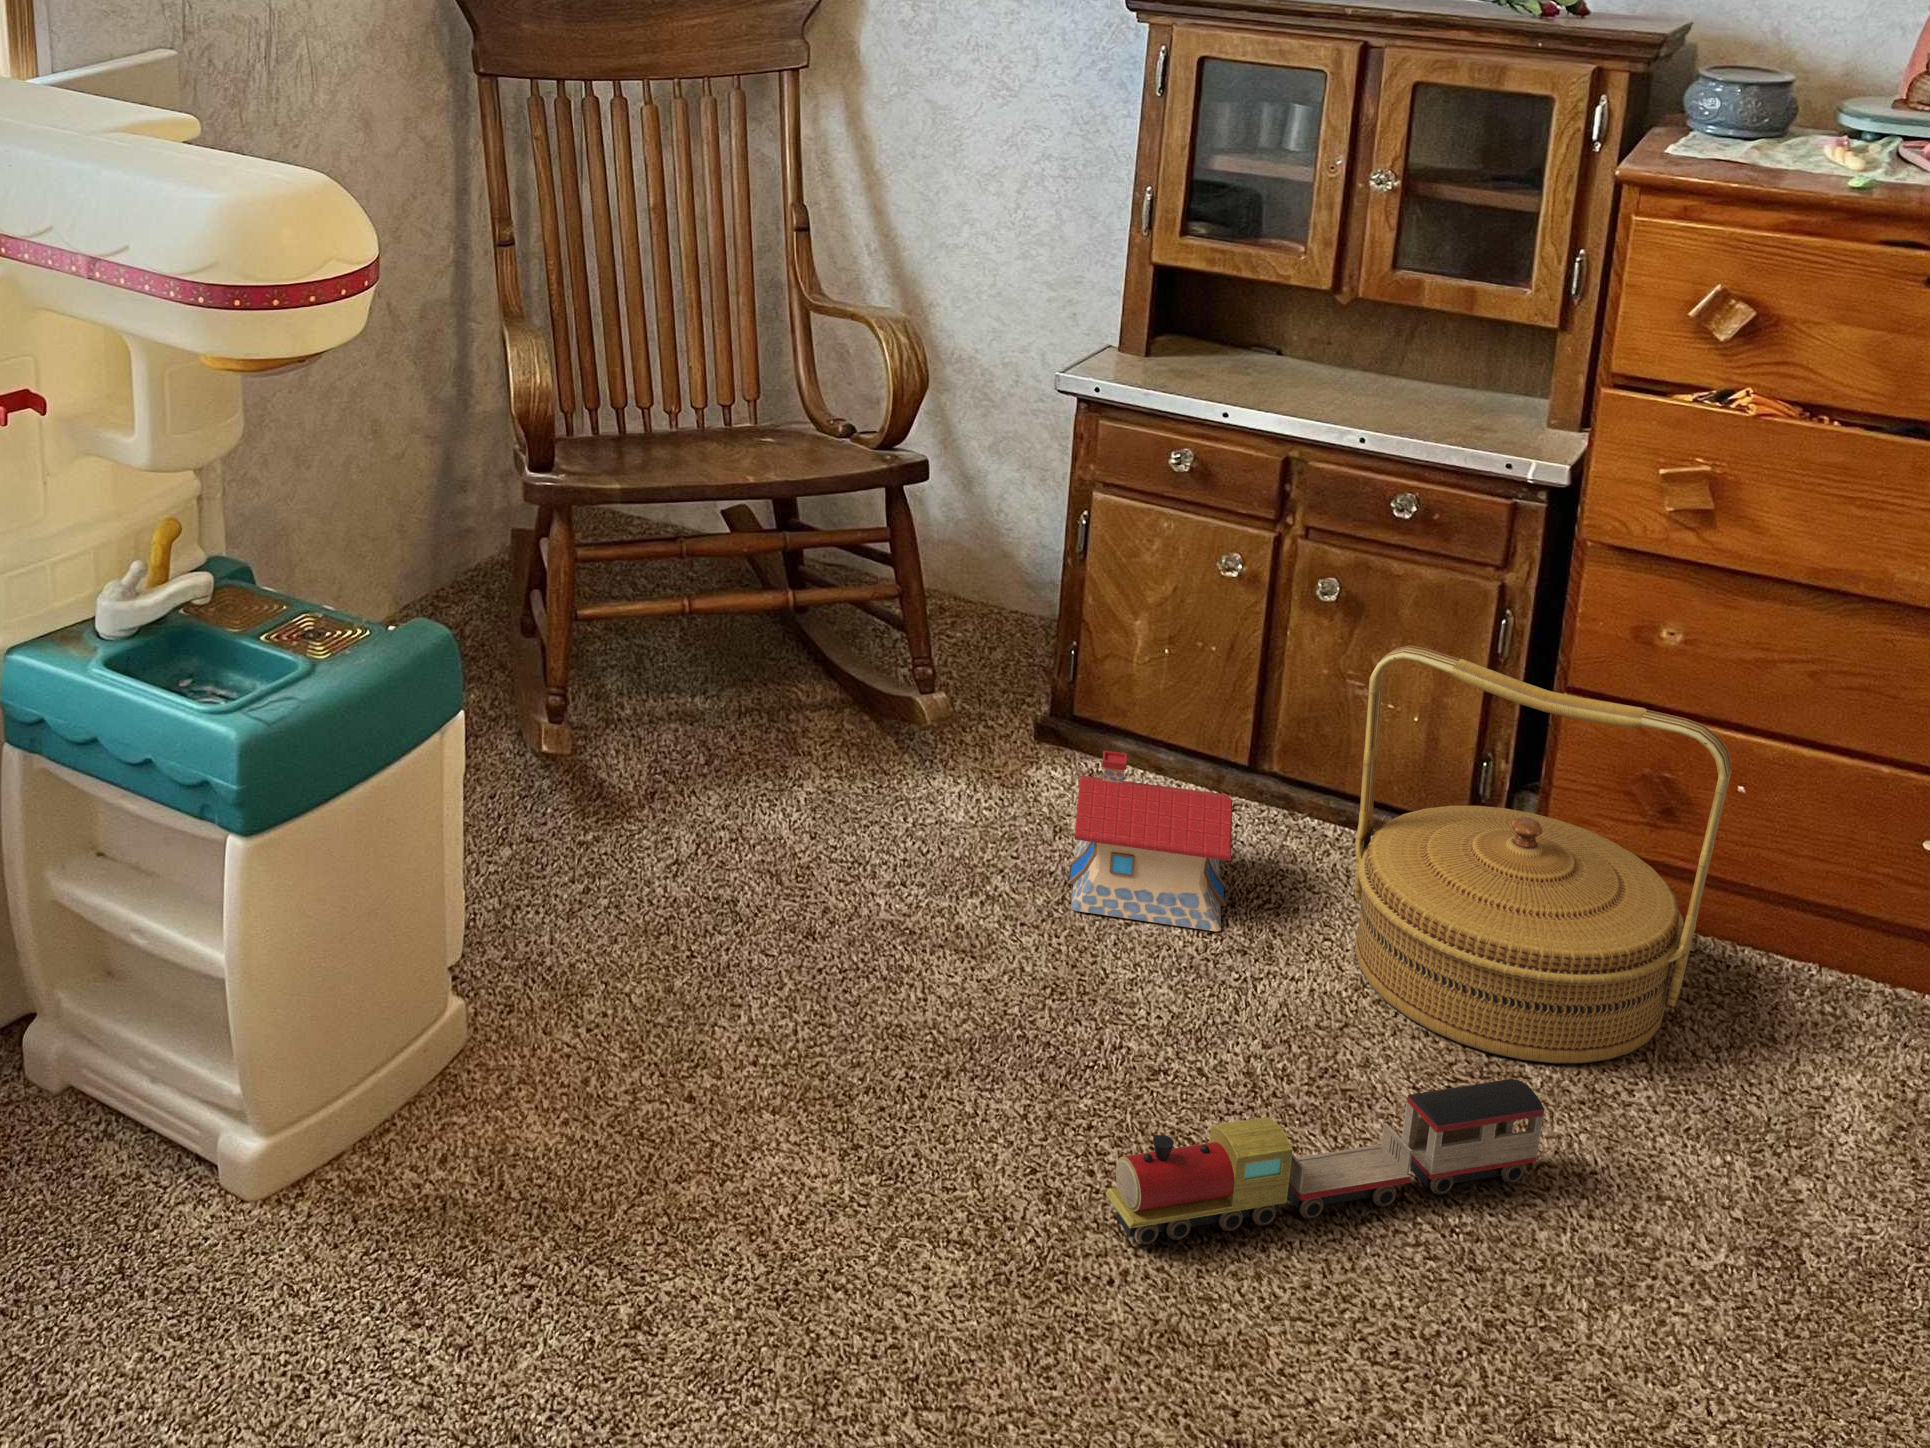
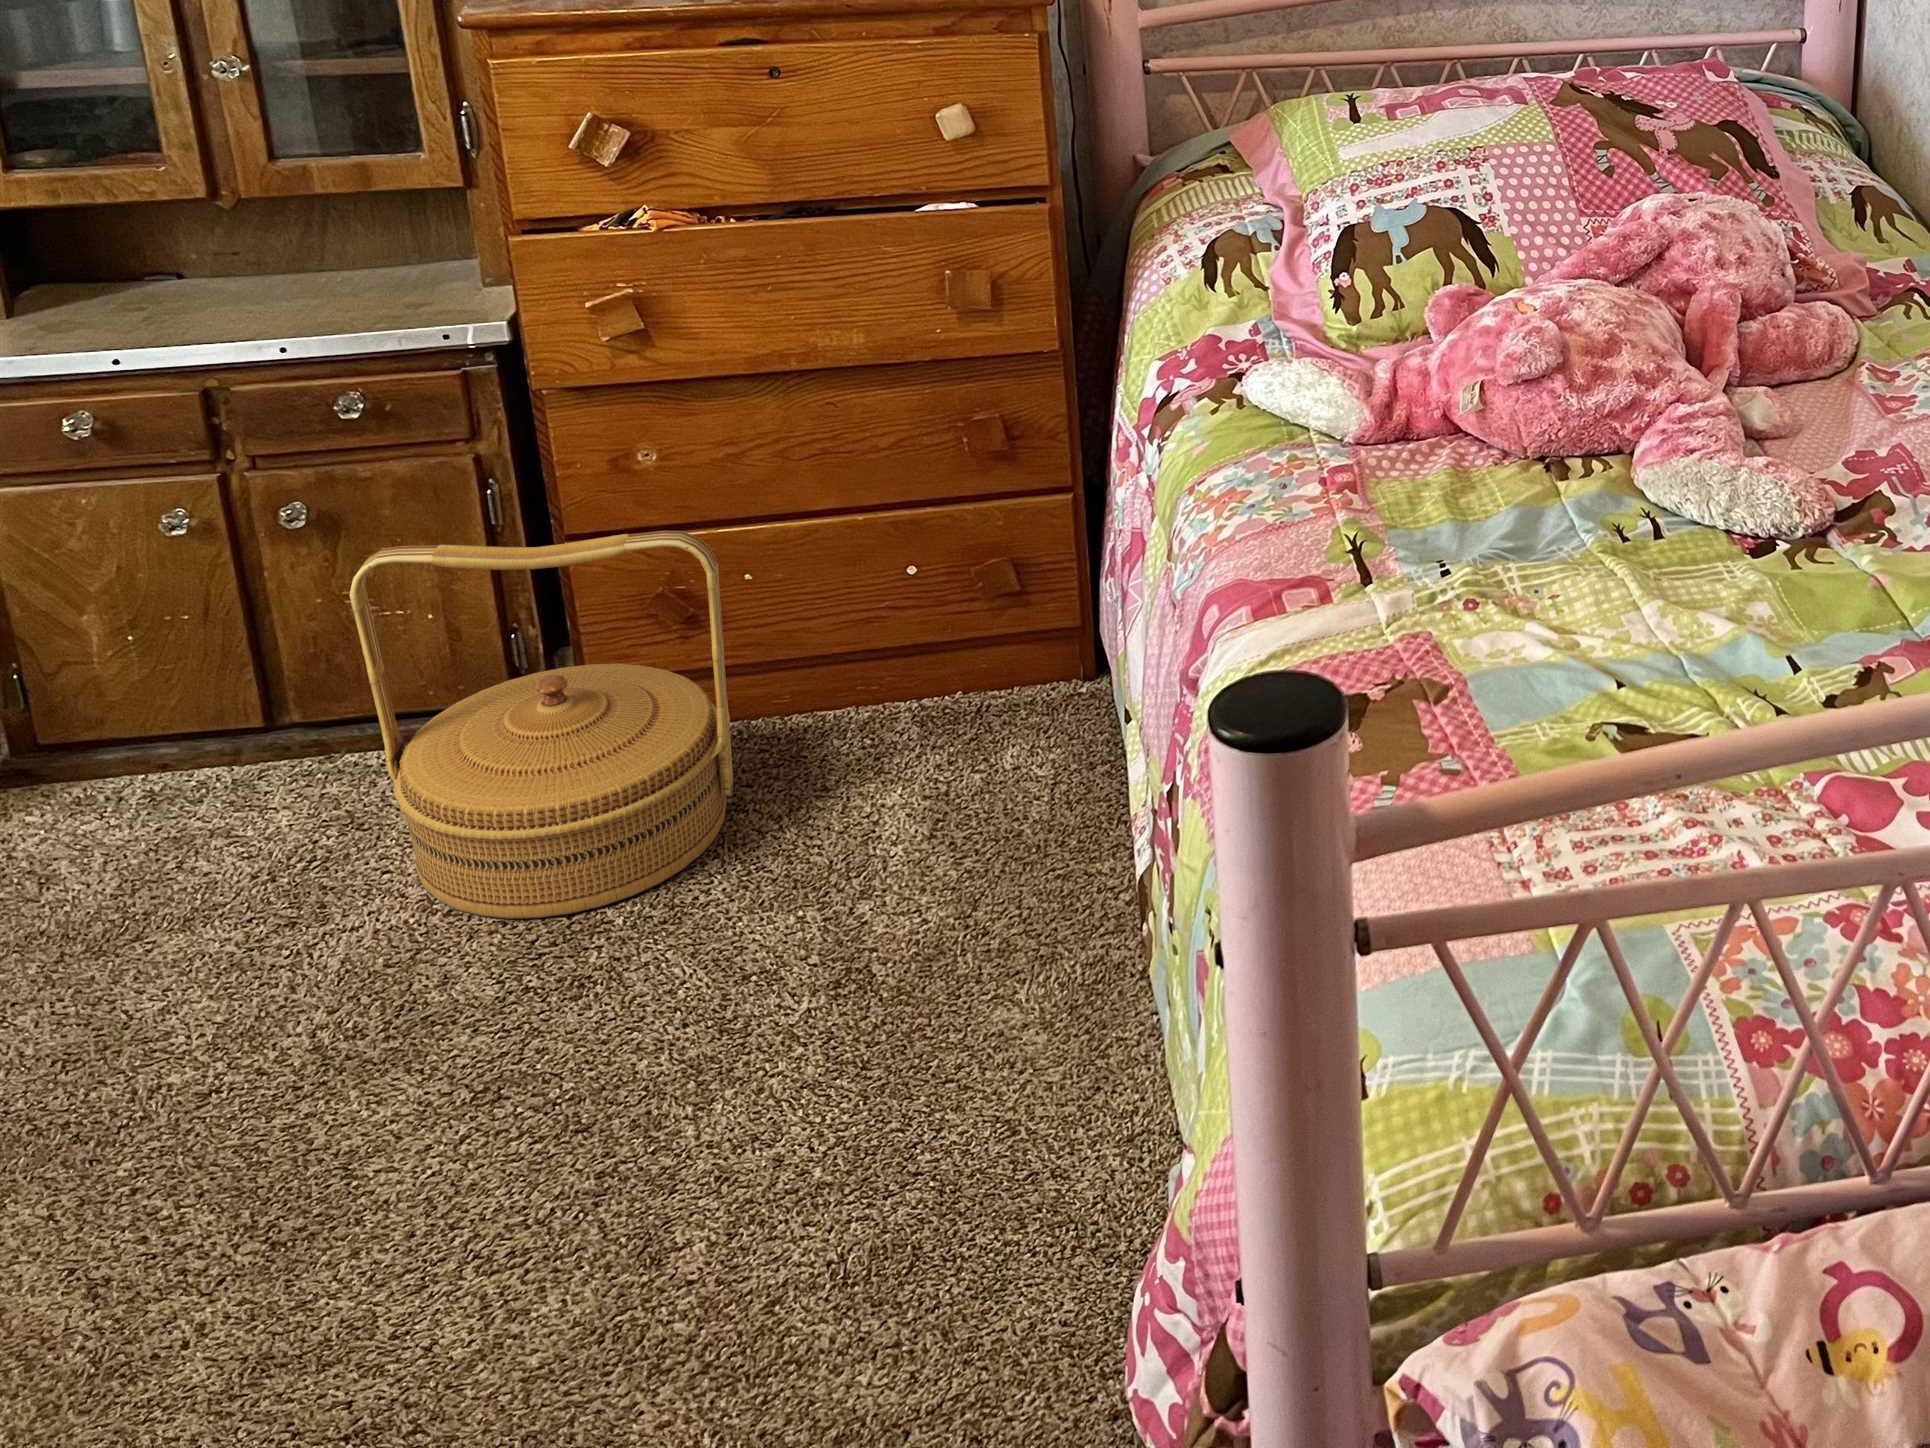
toy house: present [1068,751,1232,931] -> none [43,769,266,967]
toy train: present [1106,1079,1544,1245] -> none [158,931,623,1293]

